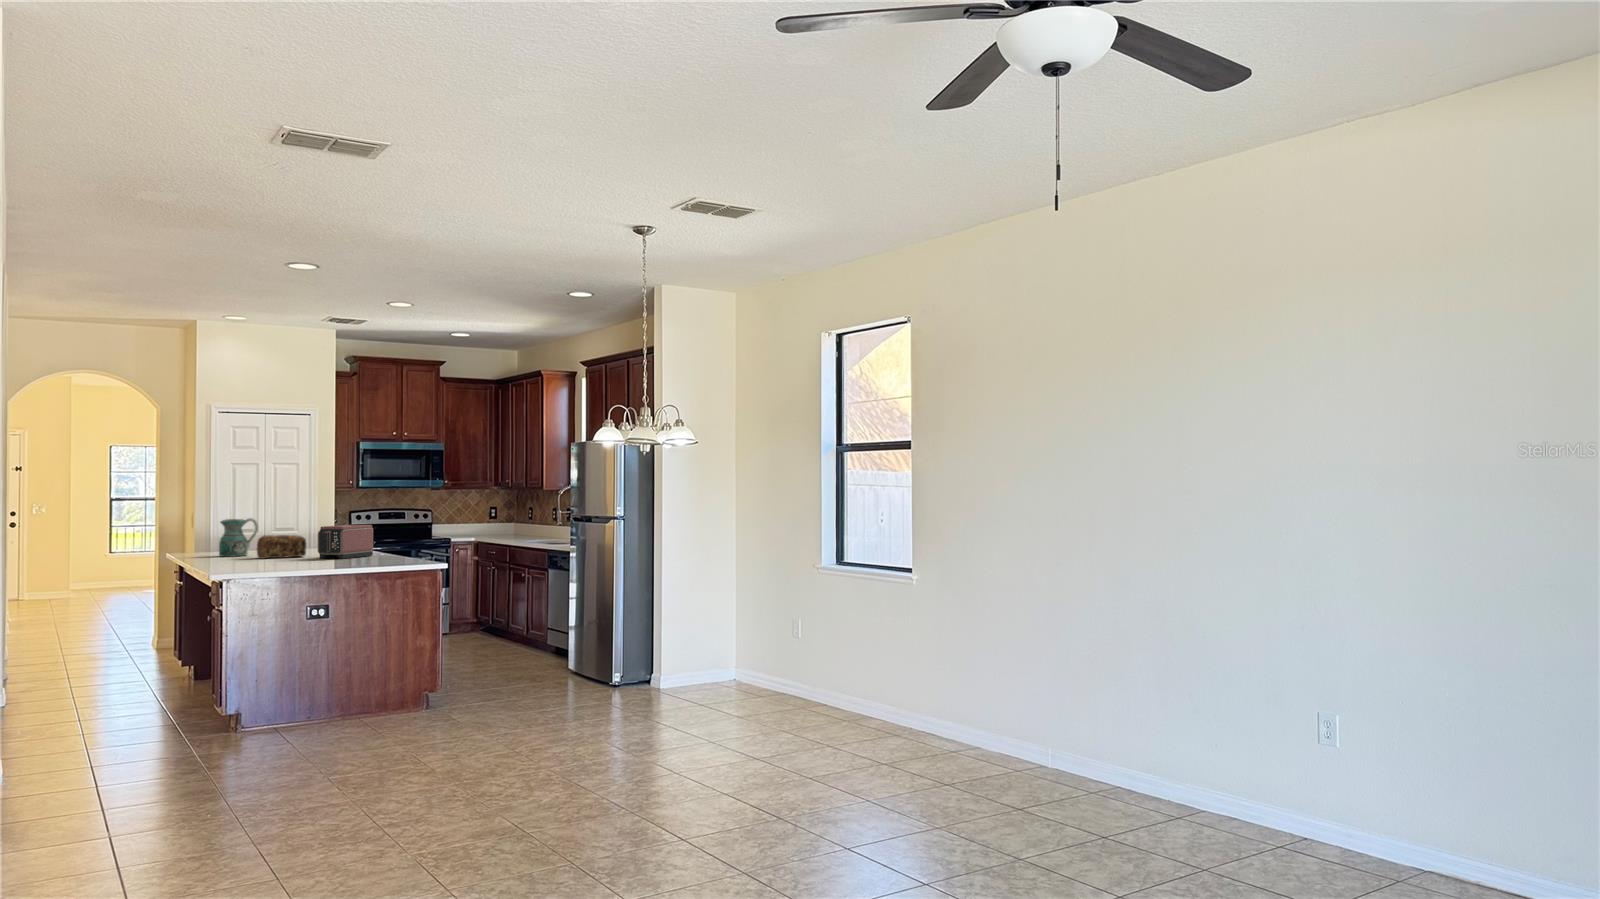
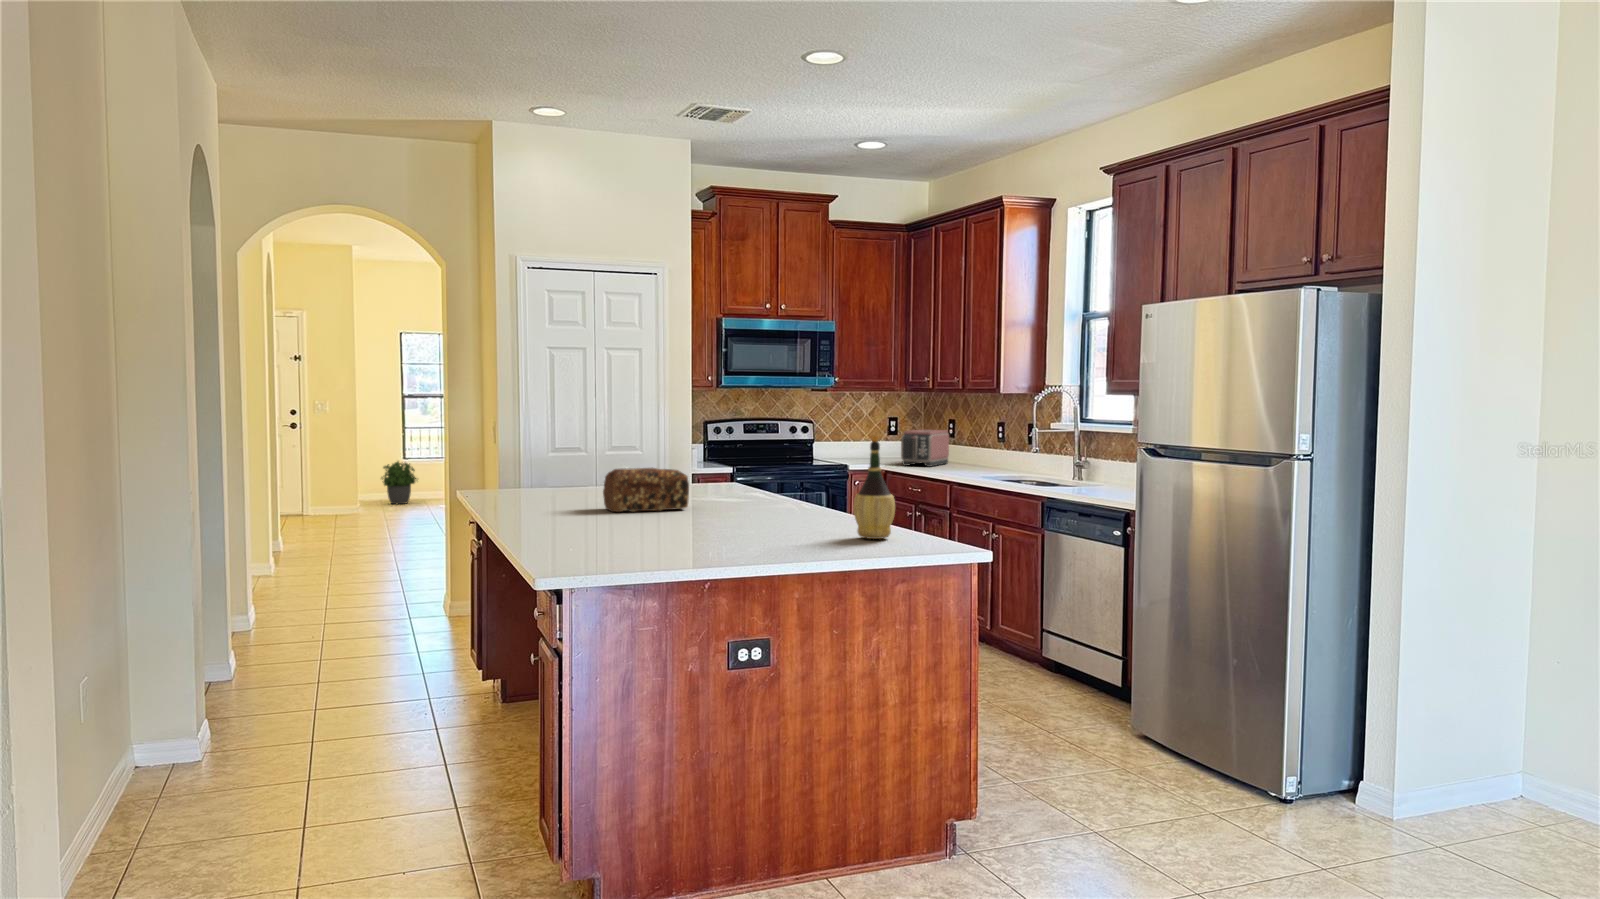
wine bottle: none [378,513,399,562] -> present [853,435,895,539]
ceramic pitcher: present [219,518,258,557] -> none [538,434,601,502]
toaster: present [318,525,373,559] -> present [901,430,949,467]
potted plant: none [85,555,123,594] -> present [382,462,417,504]

